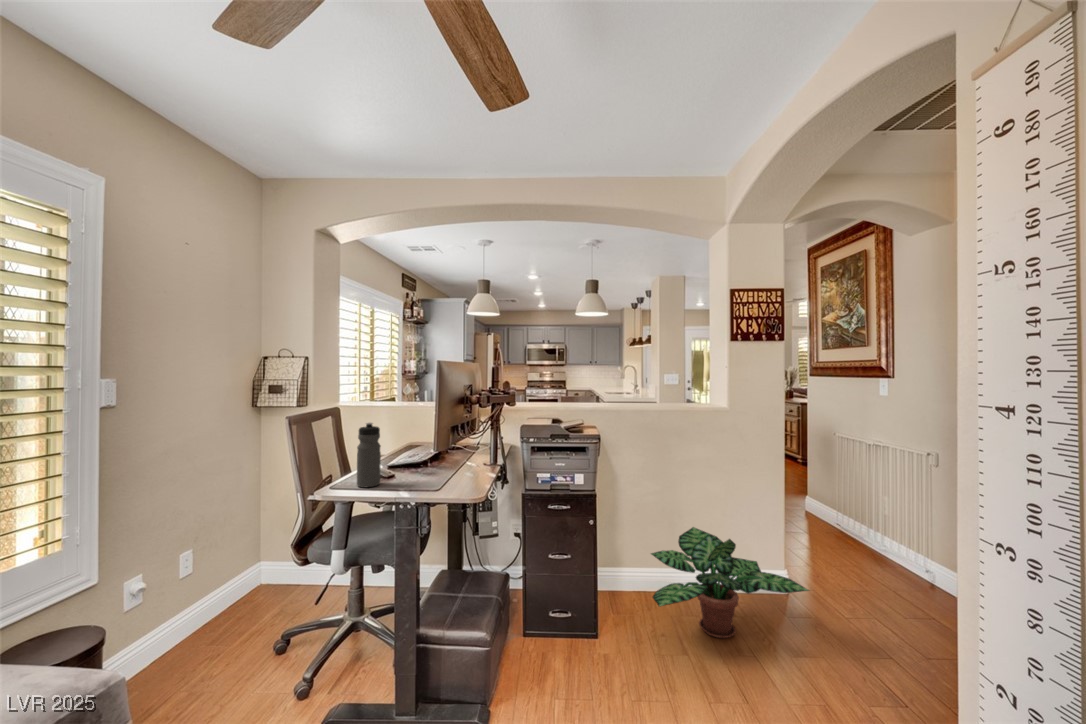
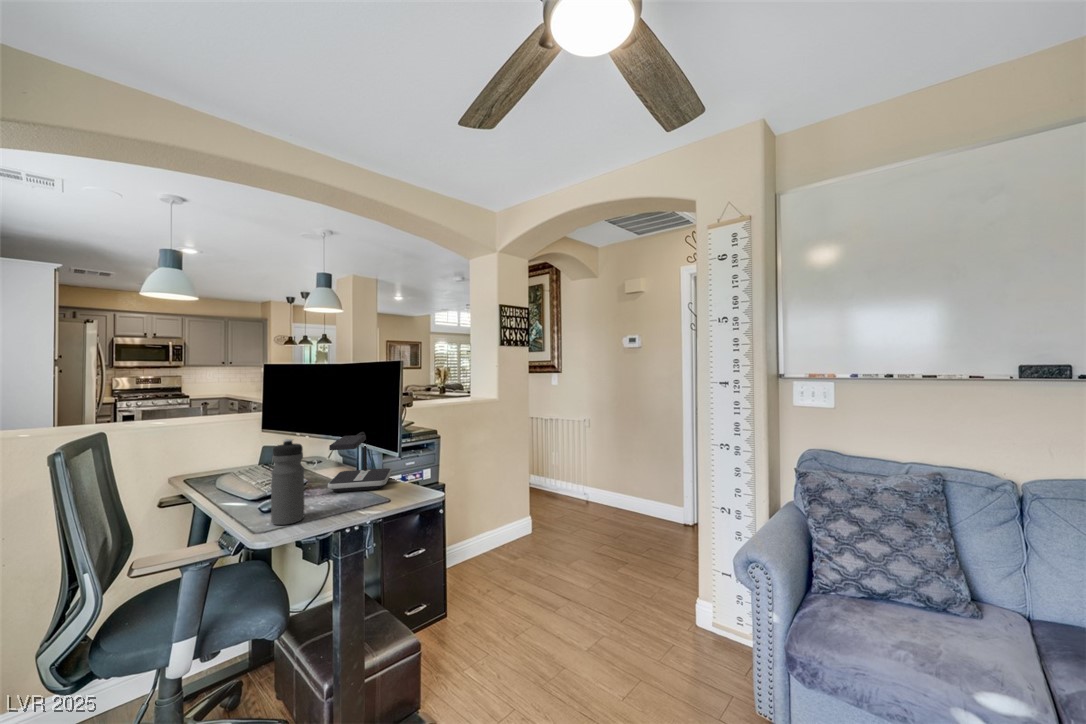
desk lamp: none [395,425,498,478] -> present [328,432,392,492]
potted plant: present [651,527,809,638] -> none [470,496,574,576]

